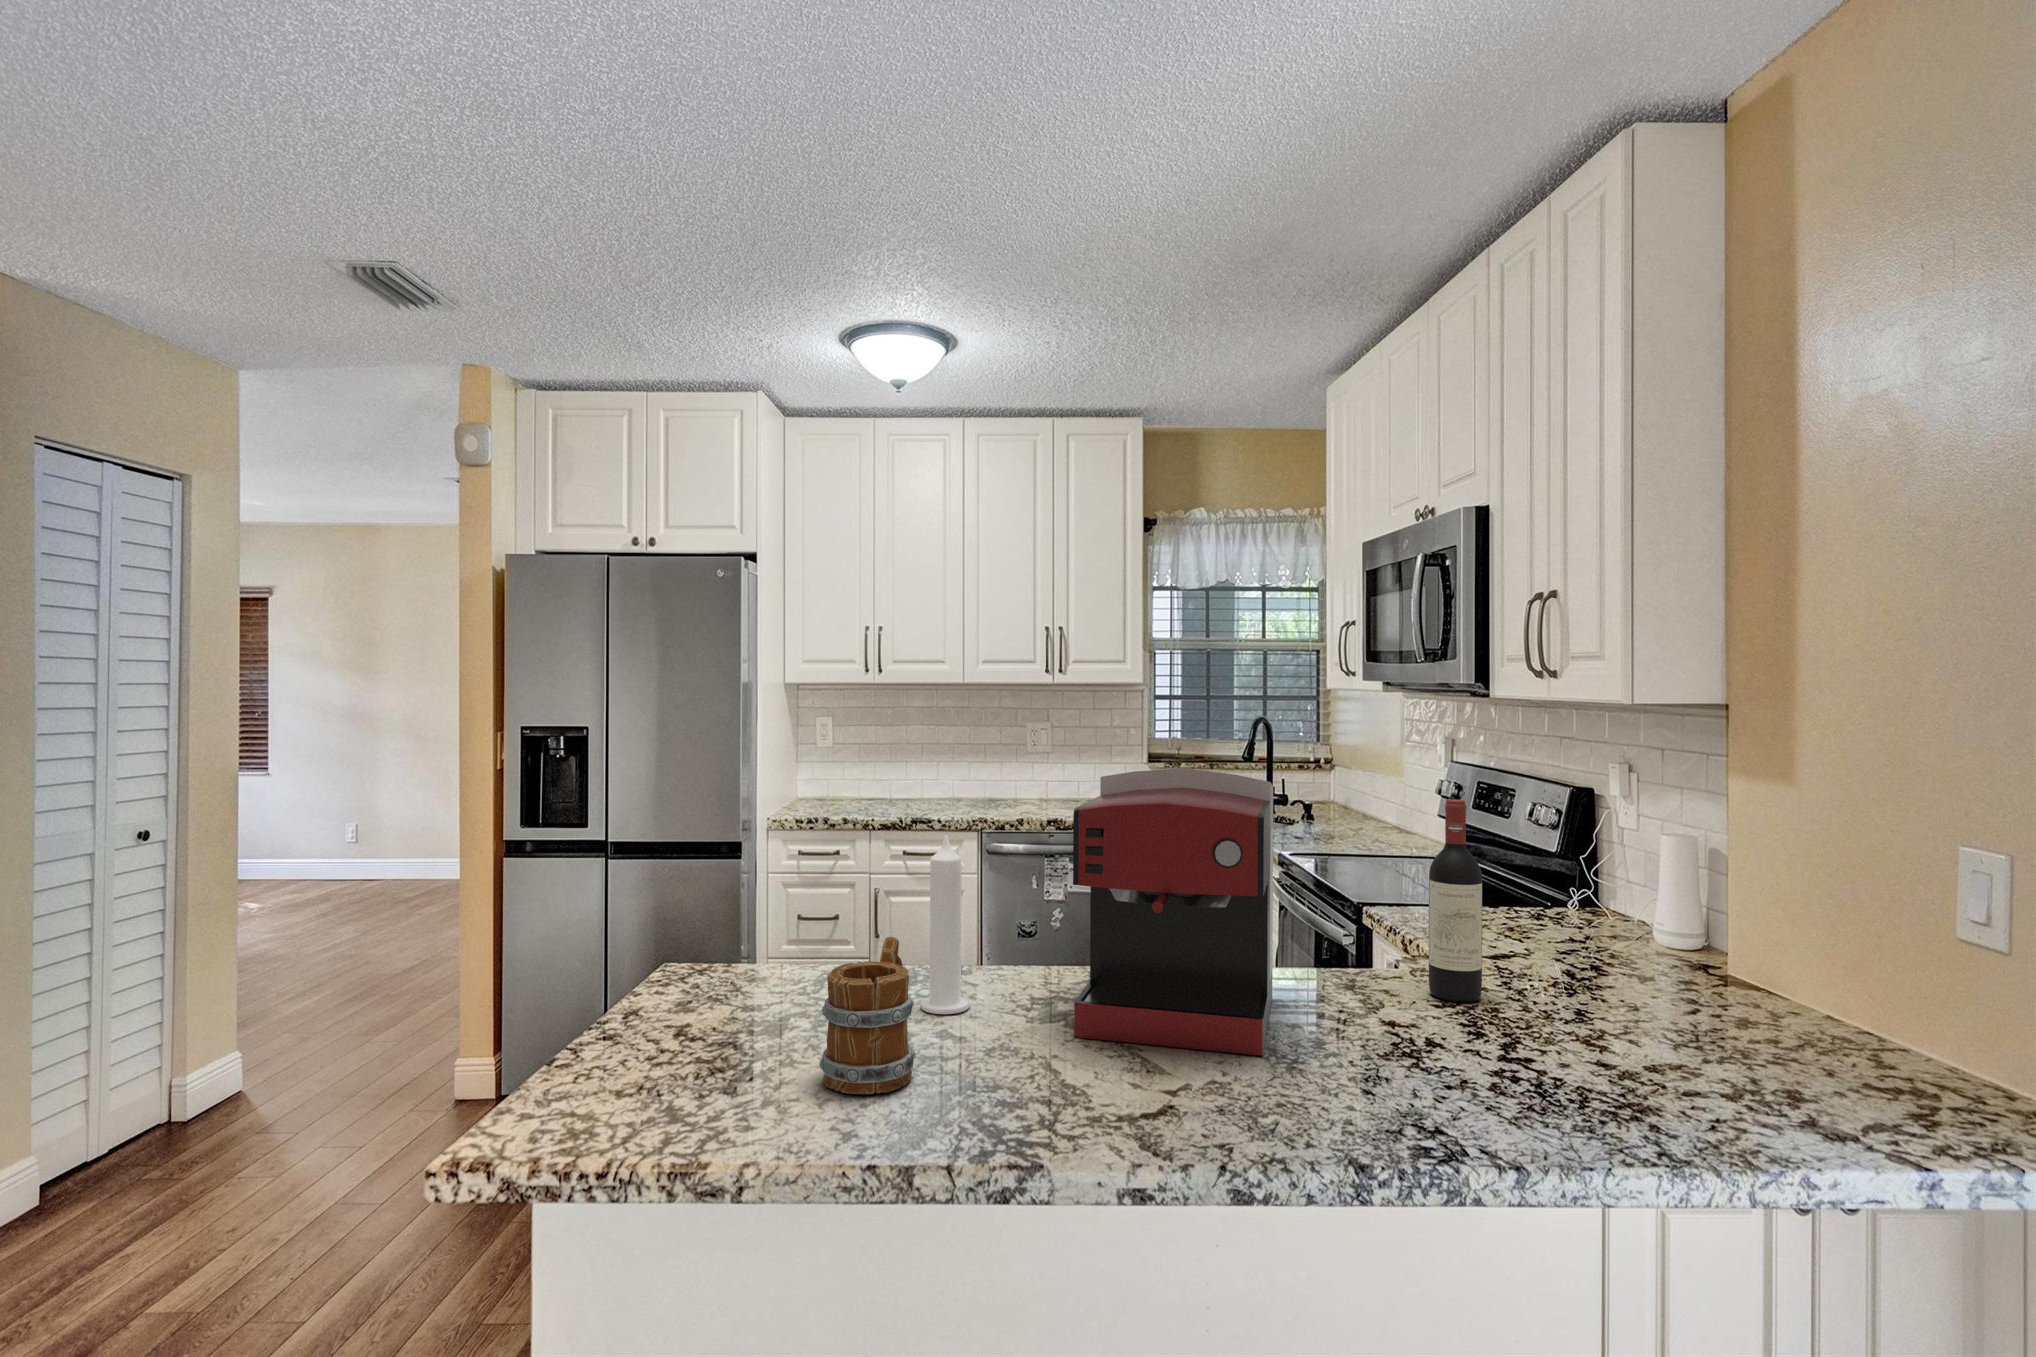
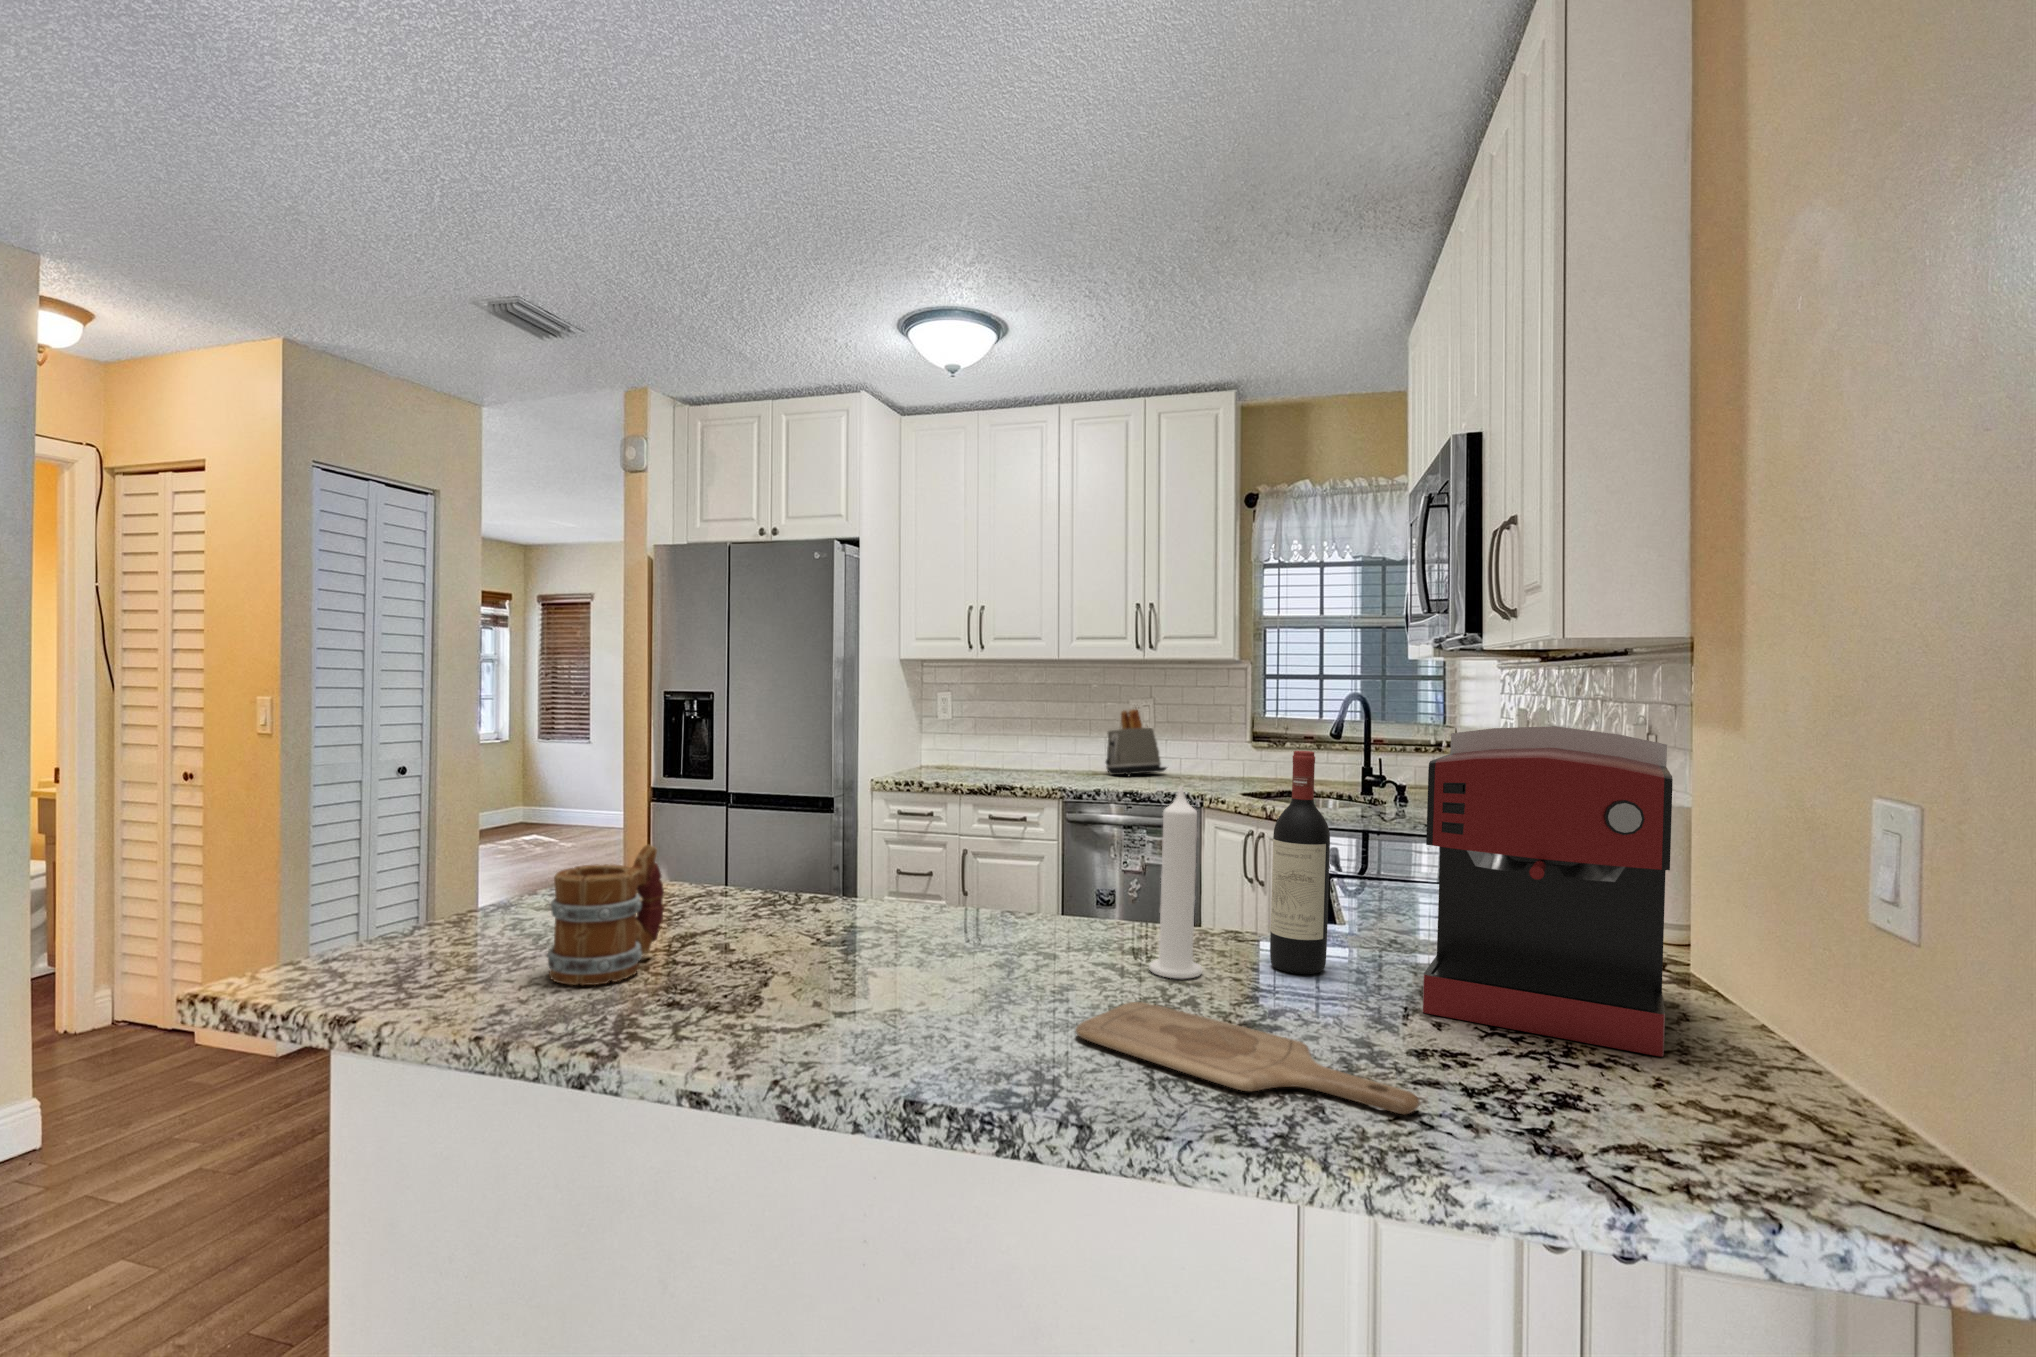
toaster: none [1001,733,1060,802] -> present [1106,709,1166,776]
coffee maker: present [1073,768,1273,1055] -> present [1423,726,1673,1056]
candle: present [921,835,969,1014] -> present [1149,786,1202,979]
cutting board: none [1382,1046,1721,1121] -> present [1075,1002,1420,1114]

